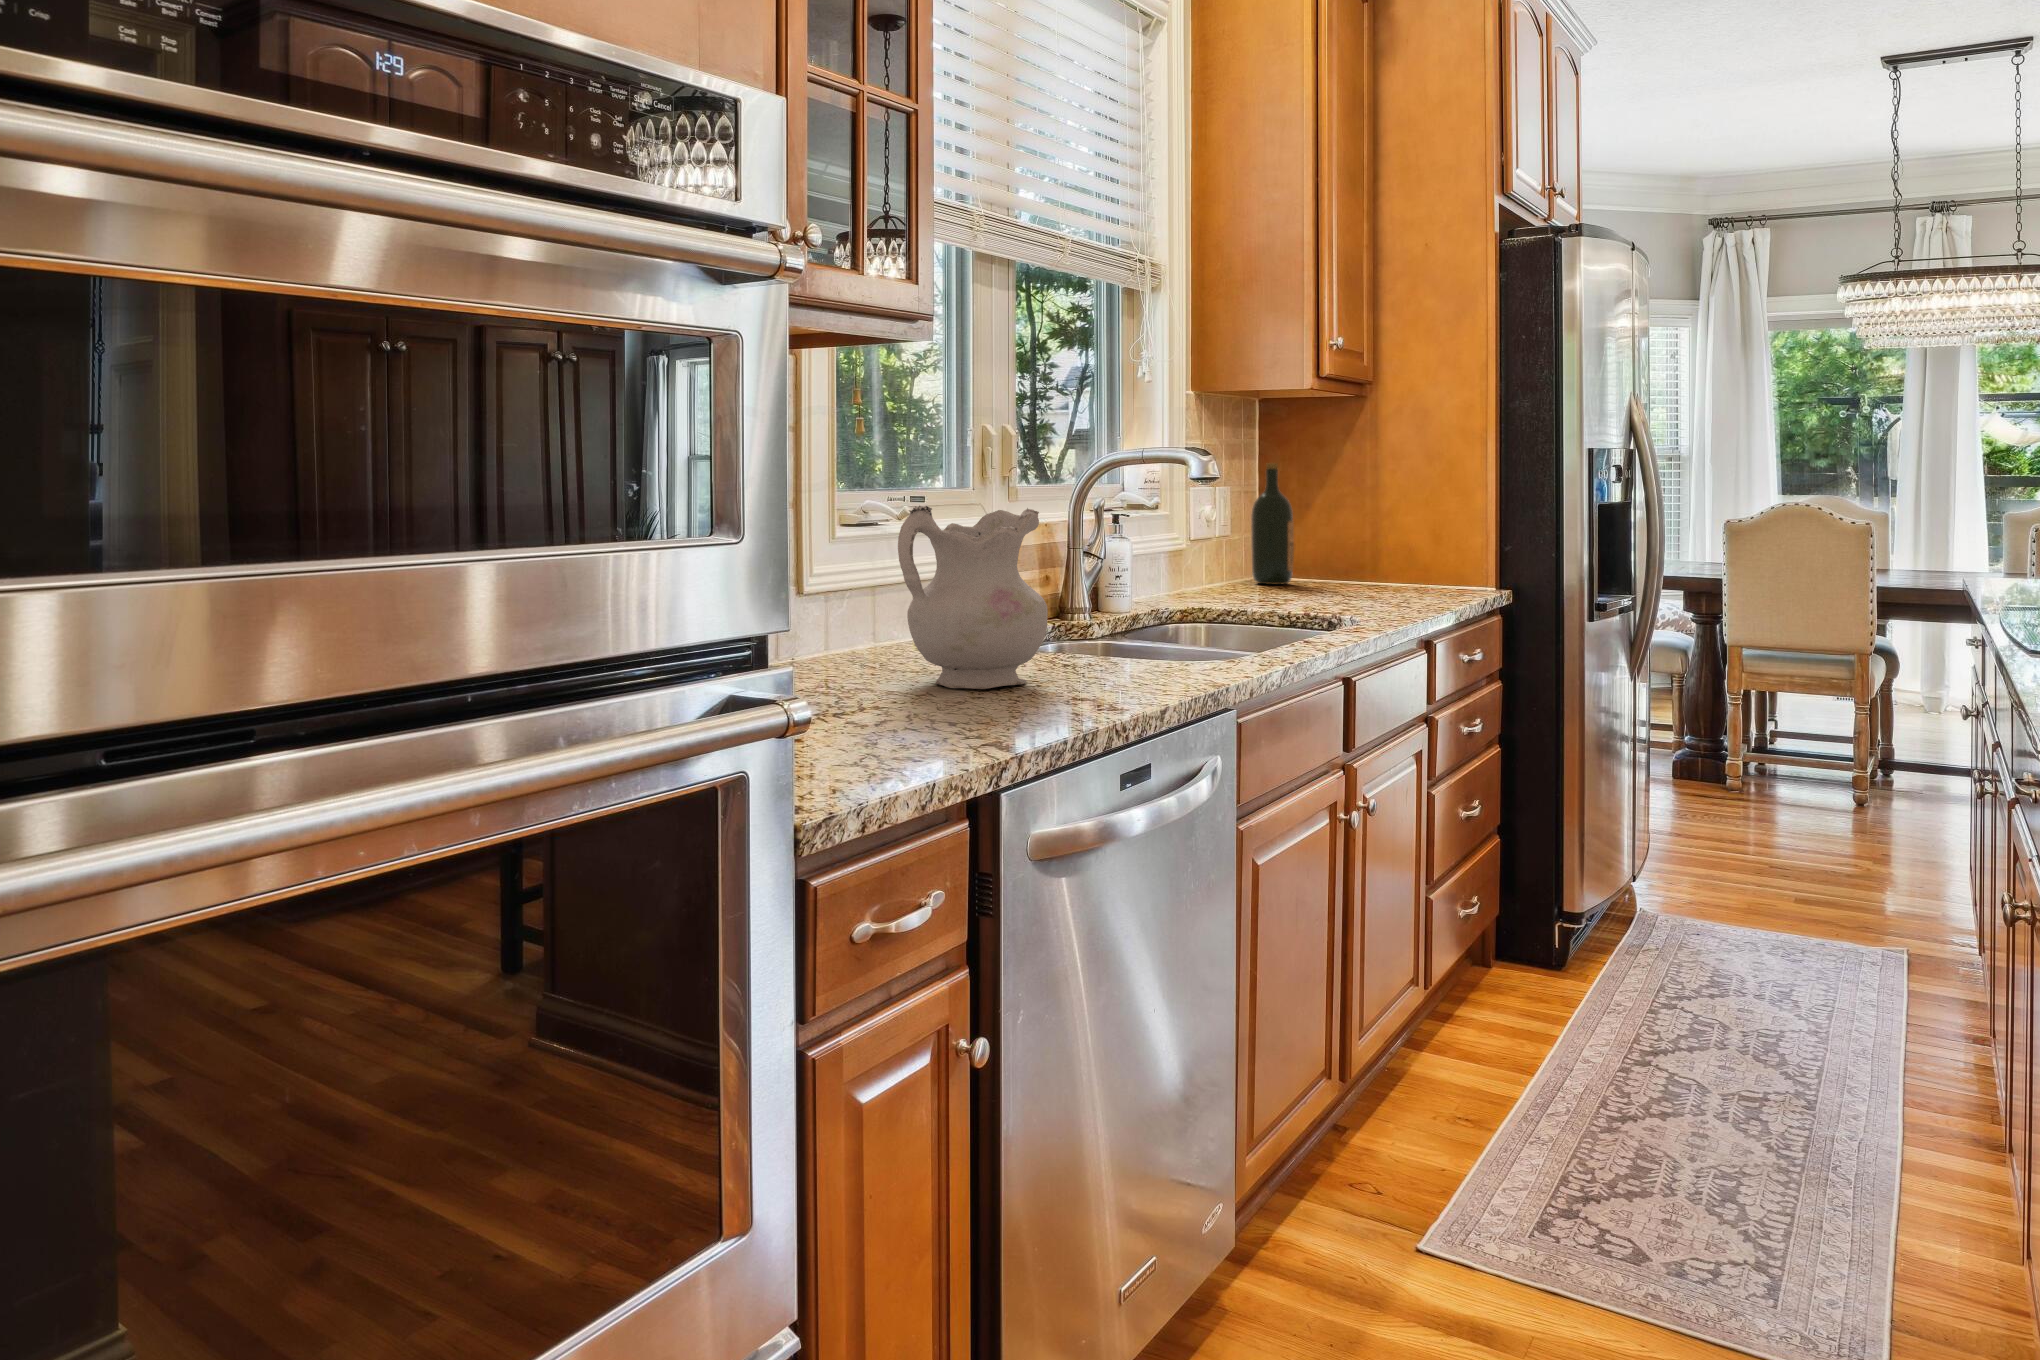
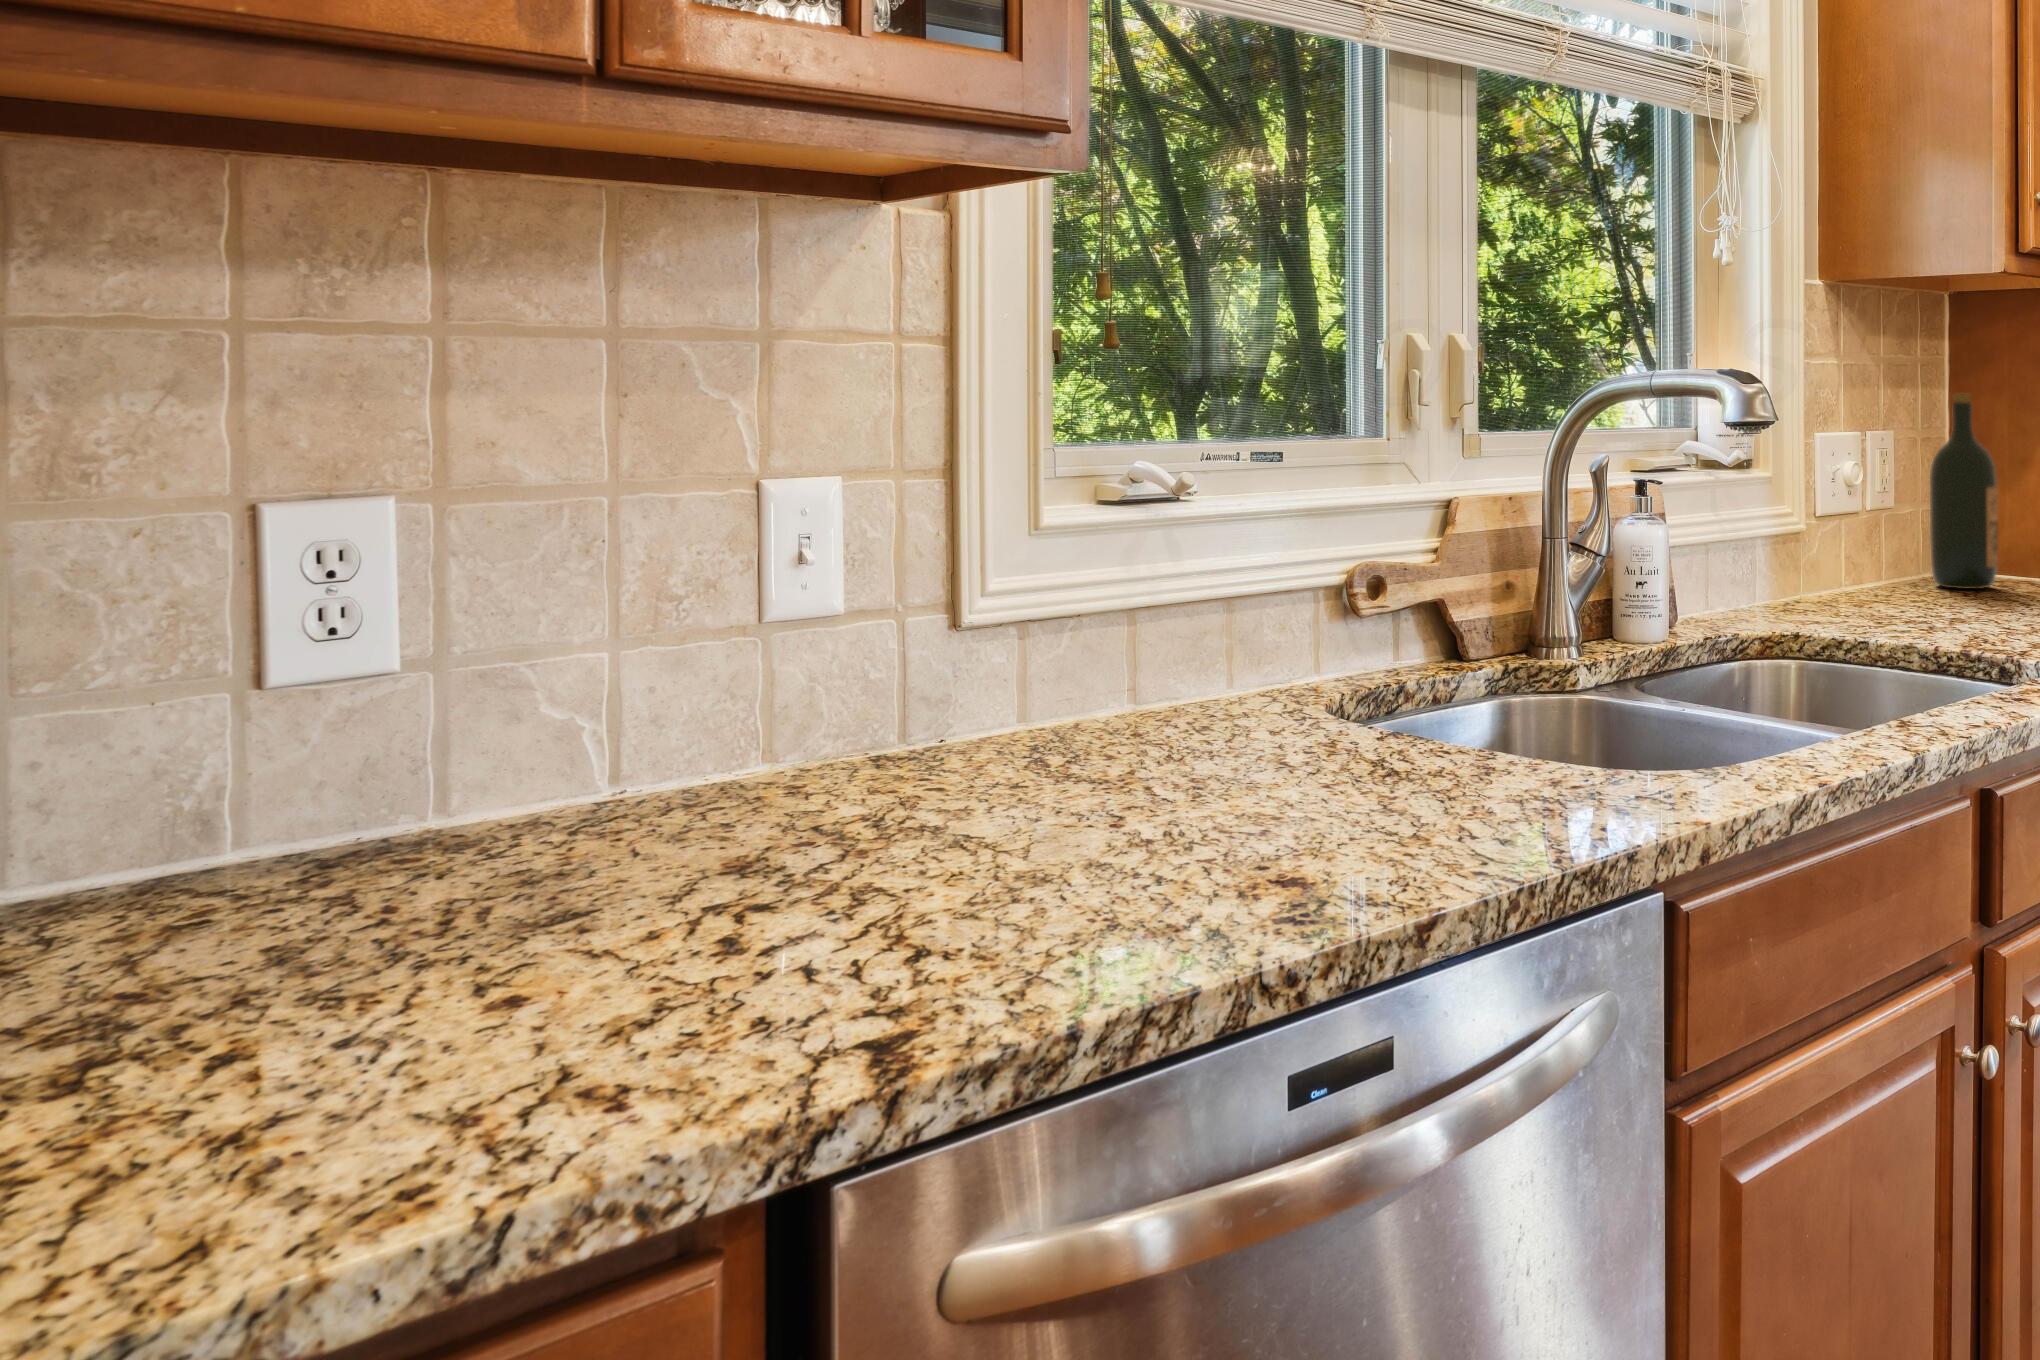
ceramic pitcher: present [898,506,1048,689] -> none [989,478,1300,837]

